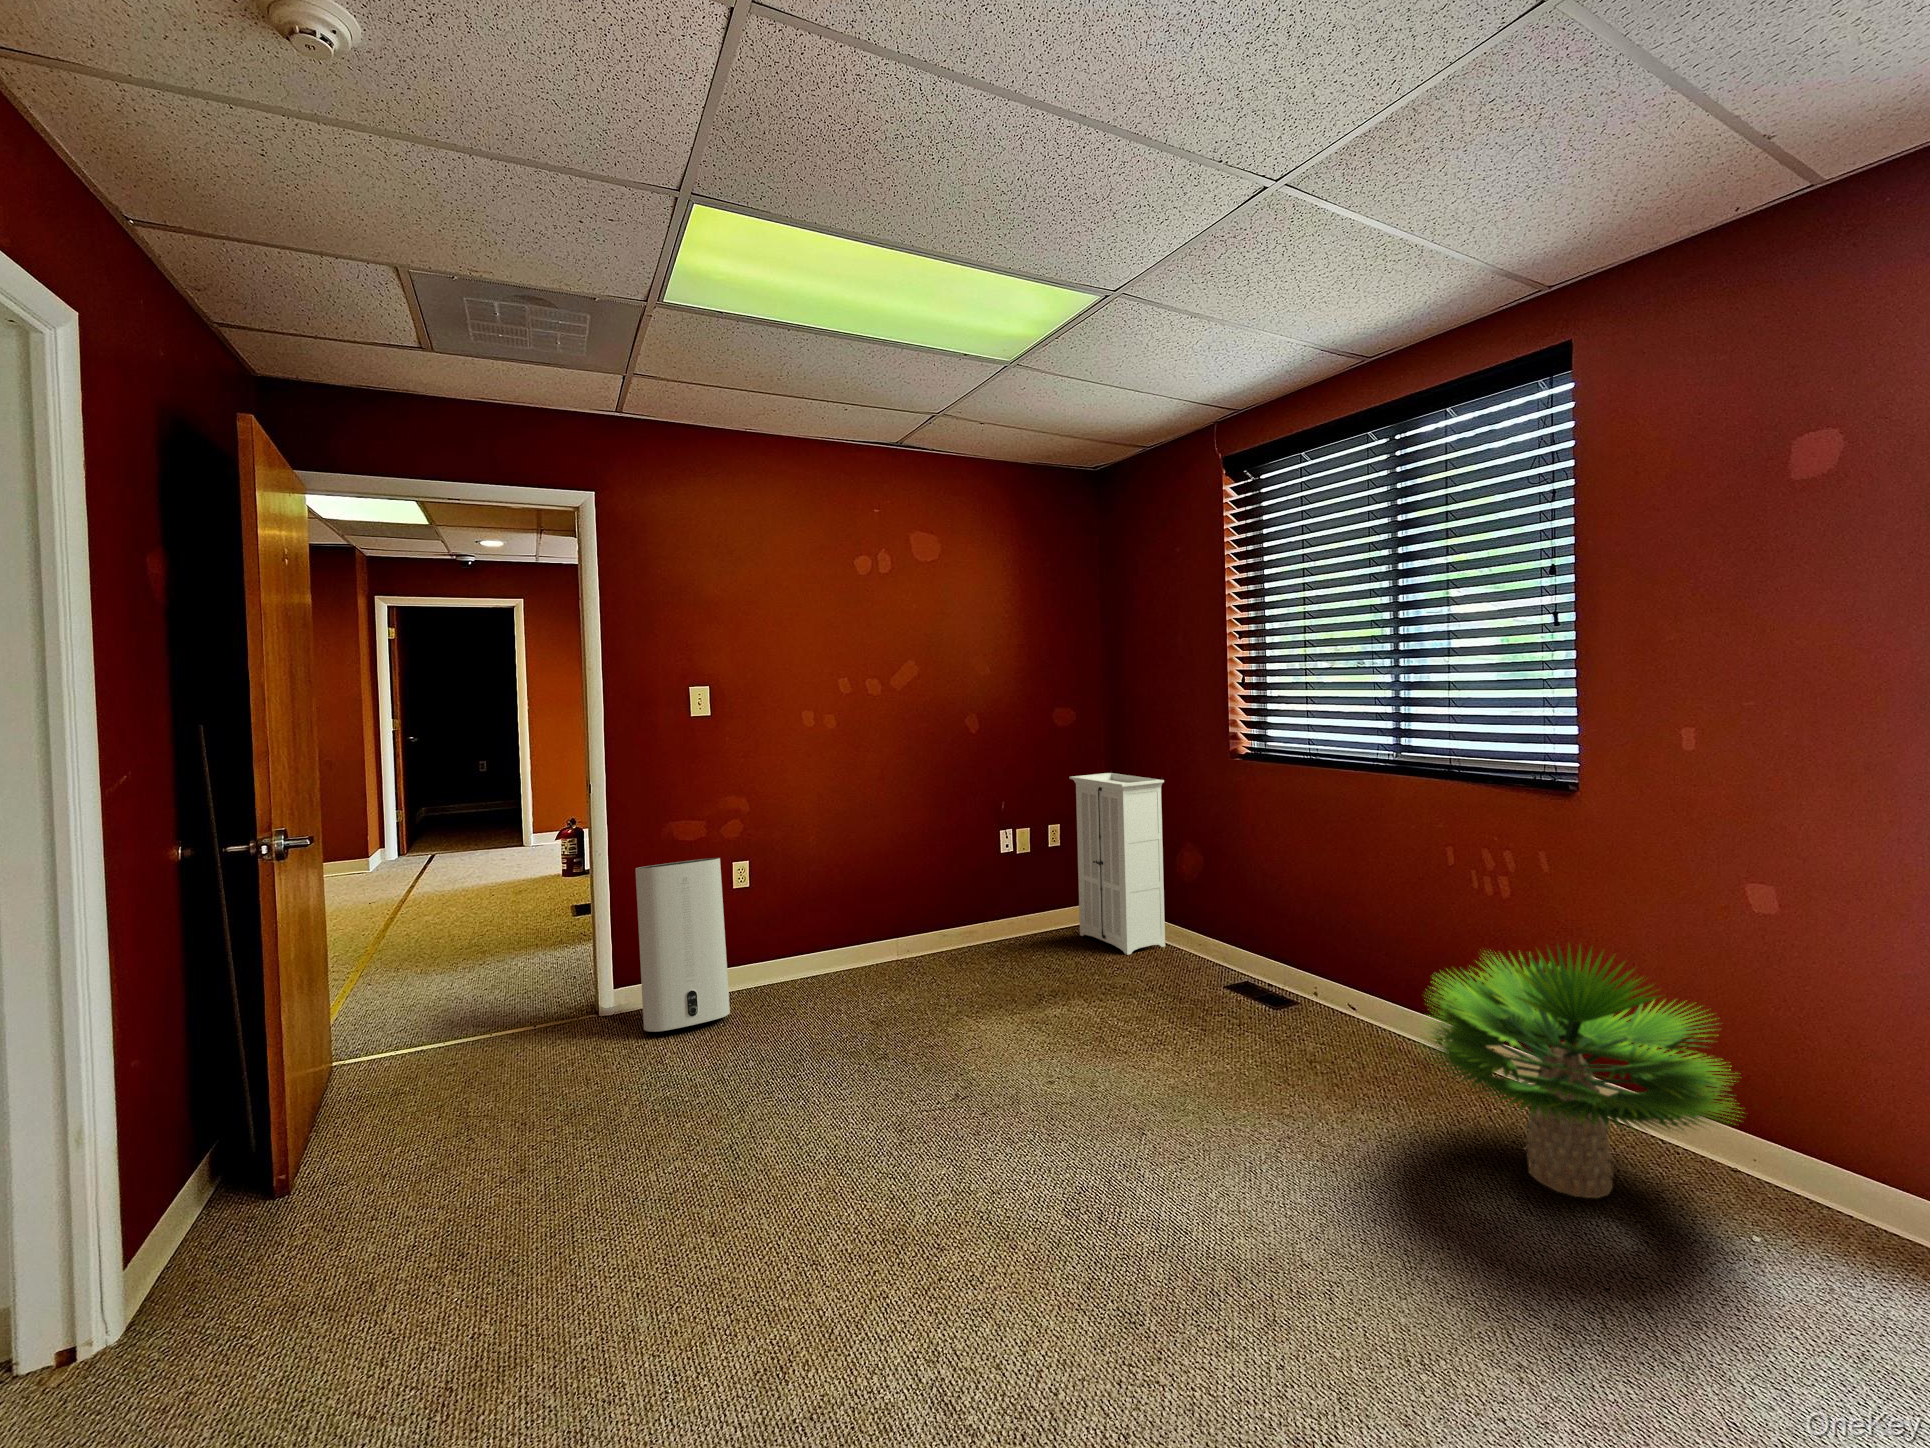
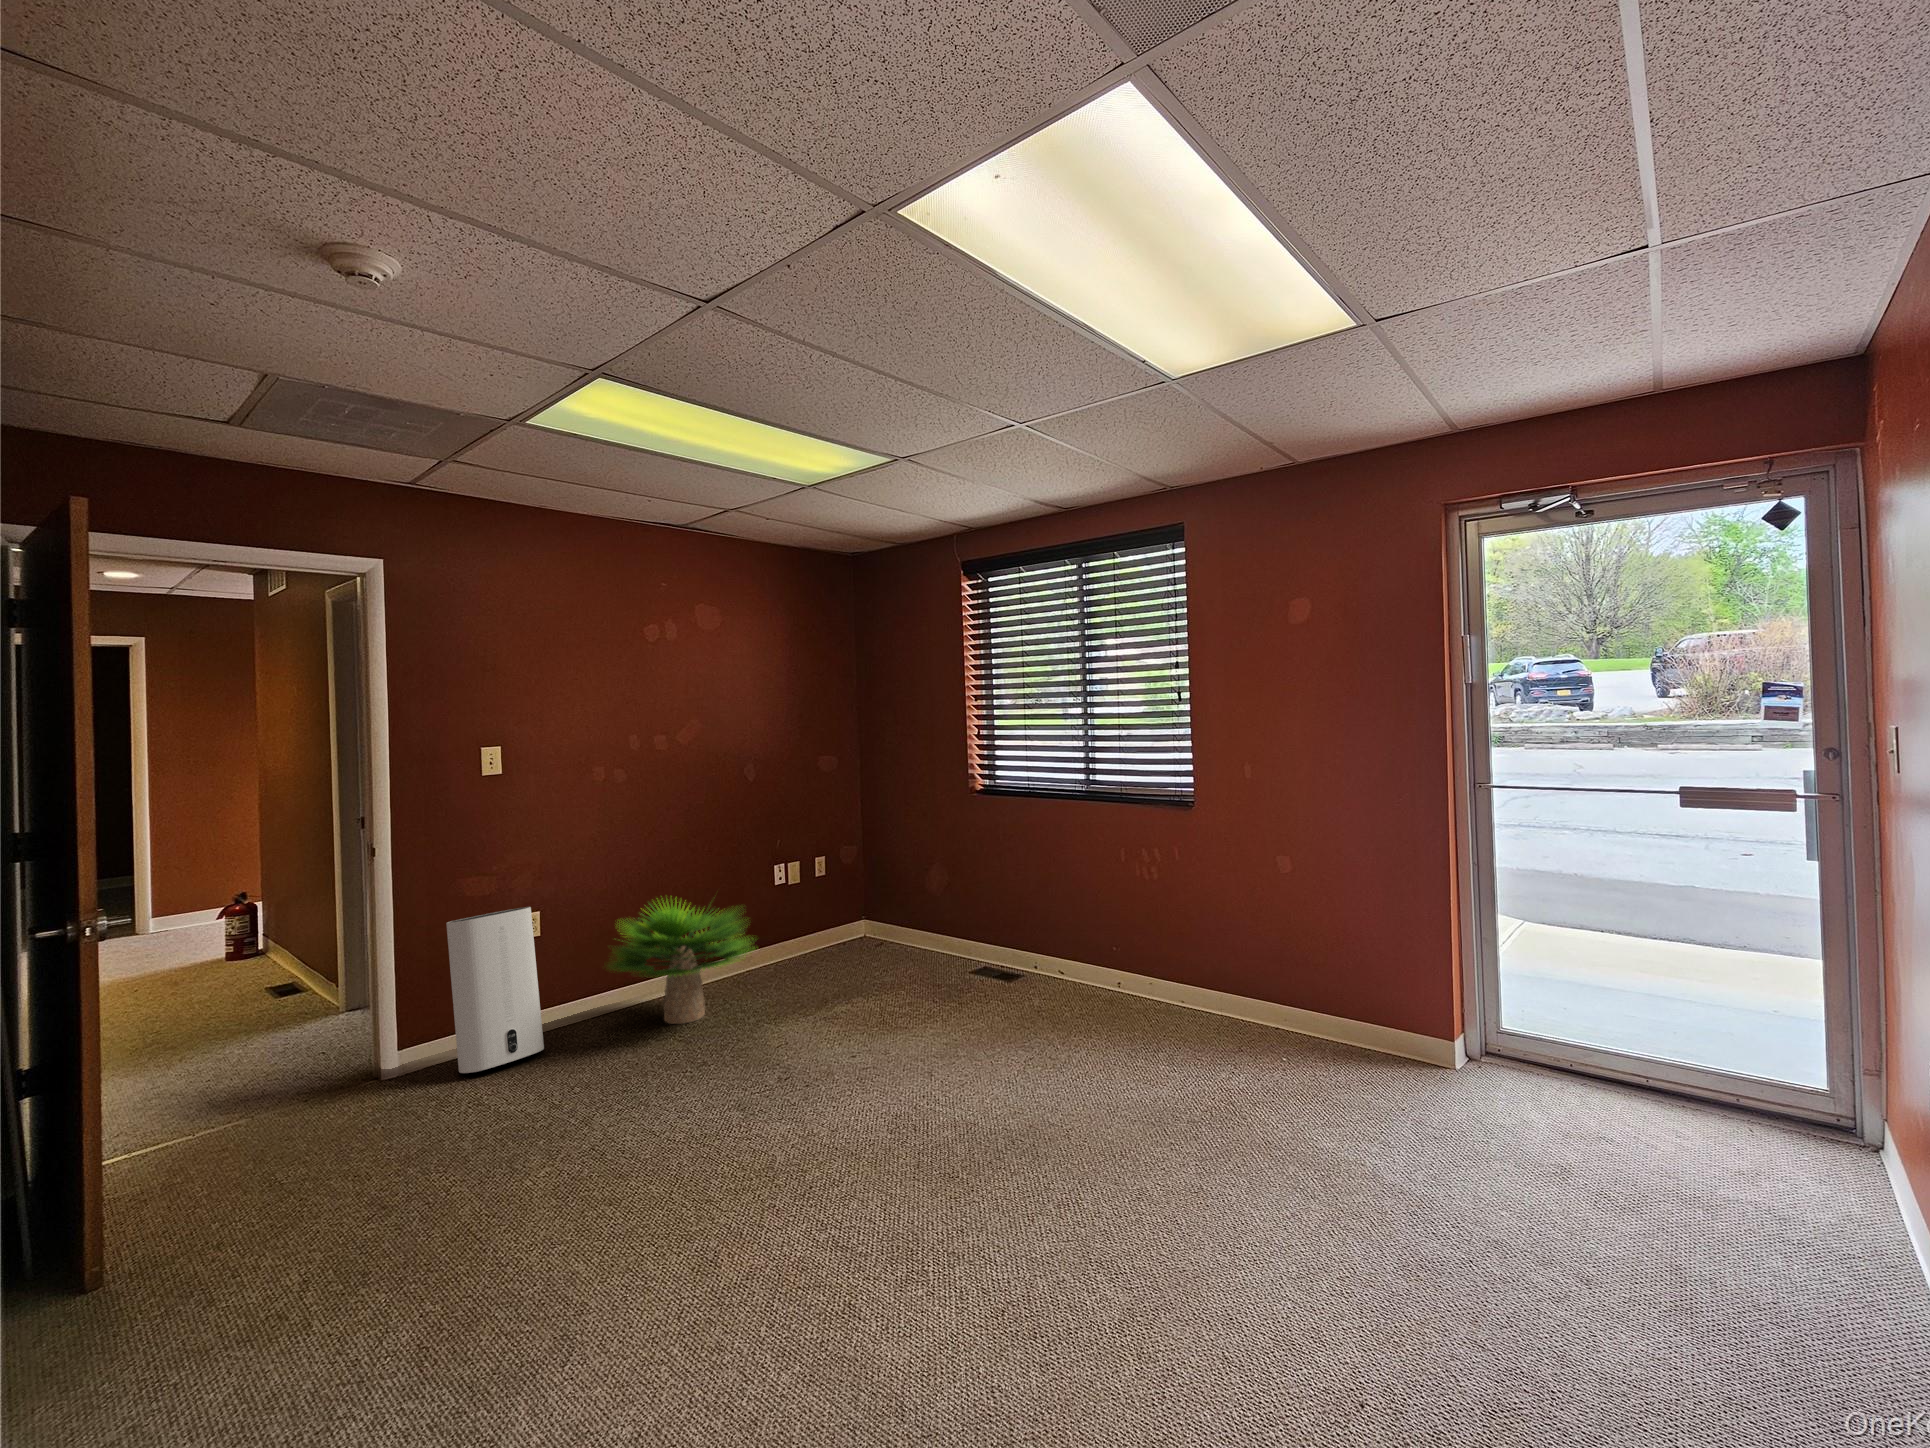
storage cabinet: present [1069,771,1165,955] -> none [834,808,917,959]
potted plant: present [1422,947,1740,1198] -> present [609,900,750,1024]

